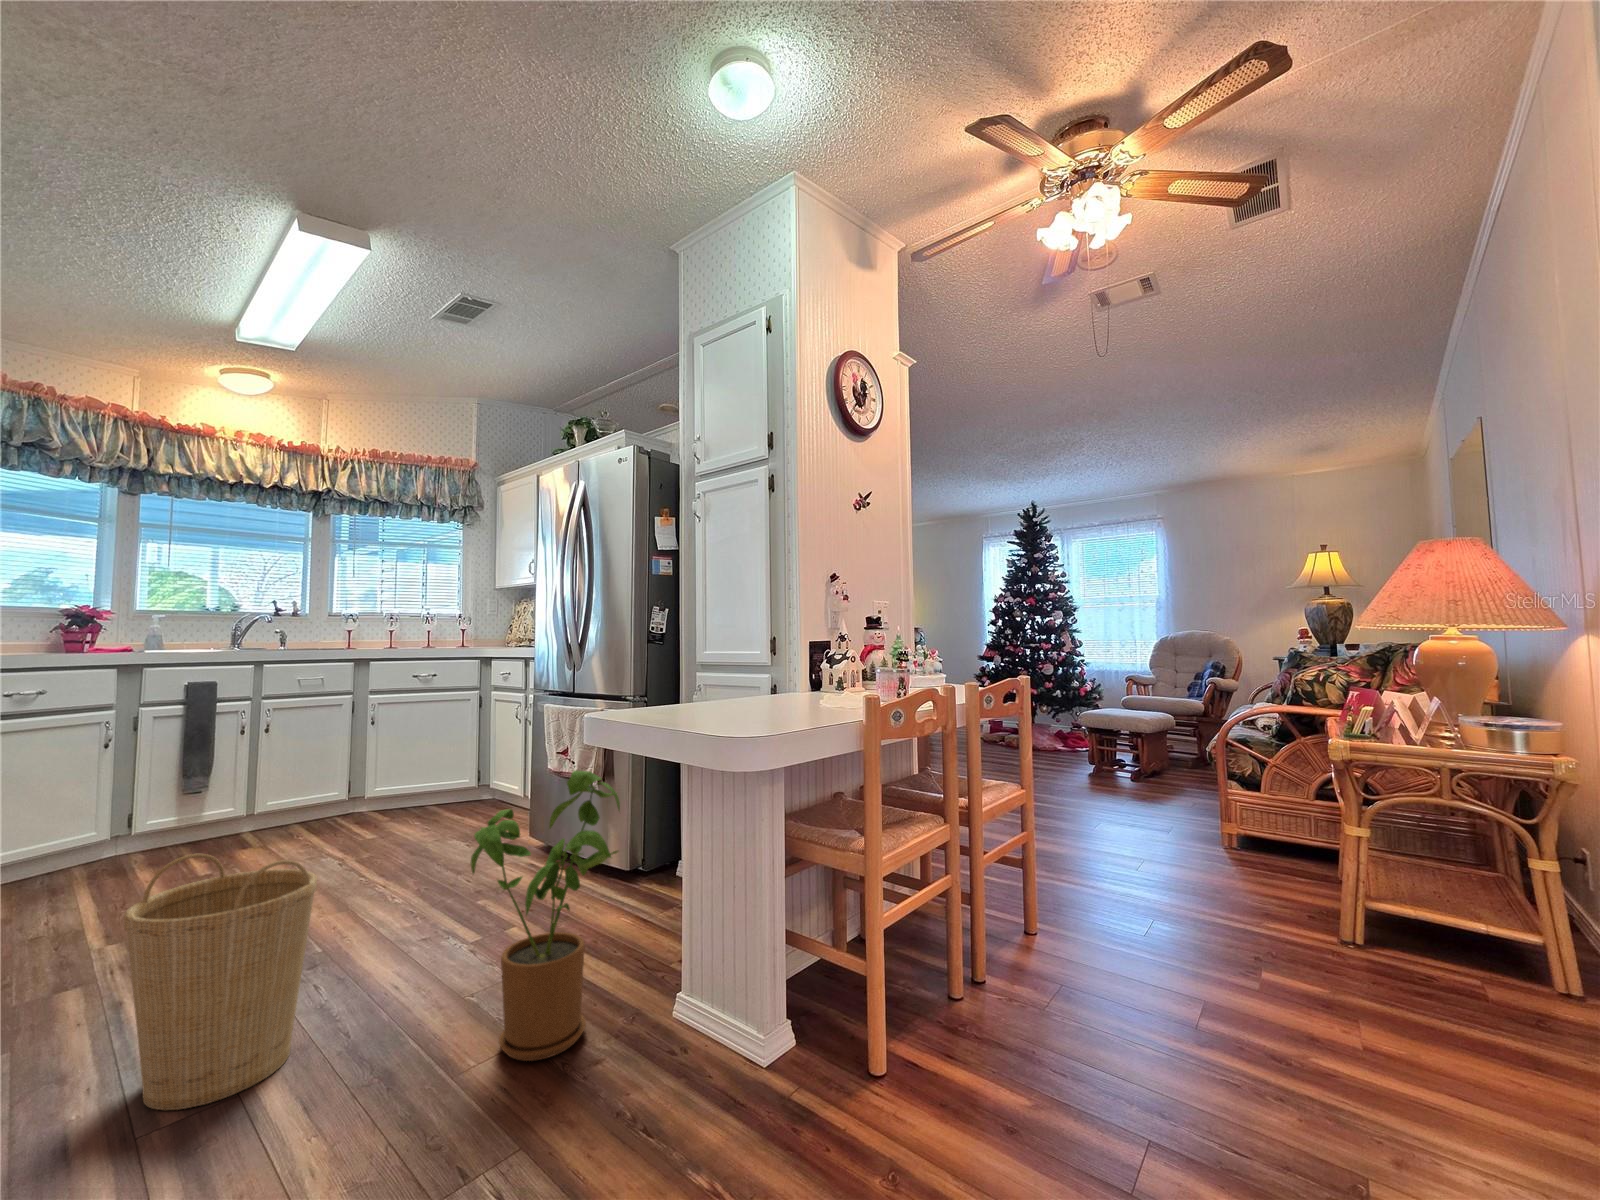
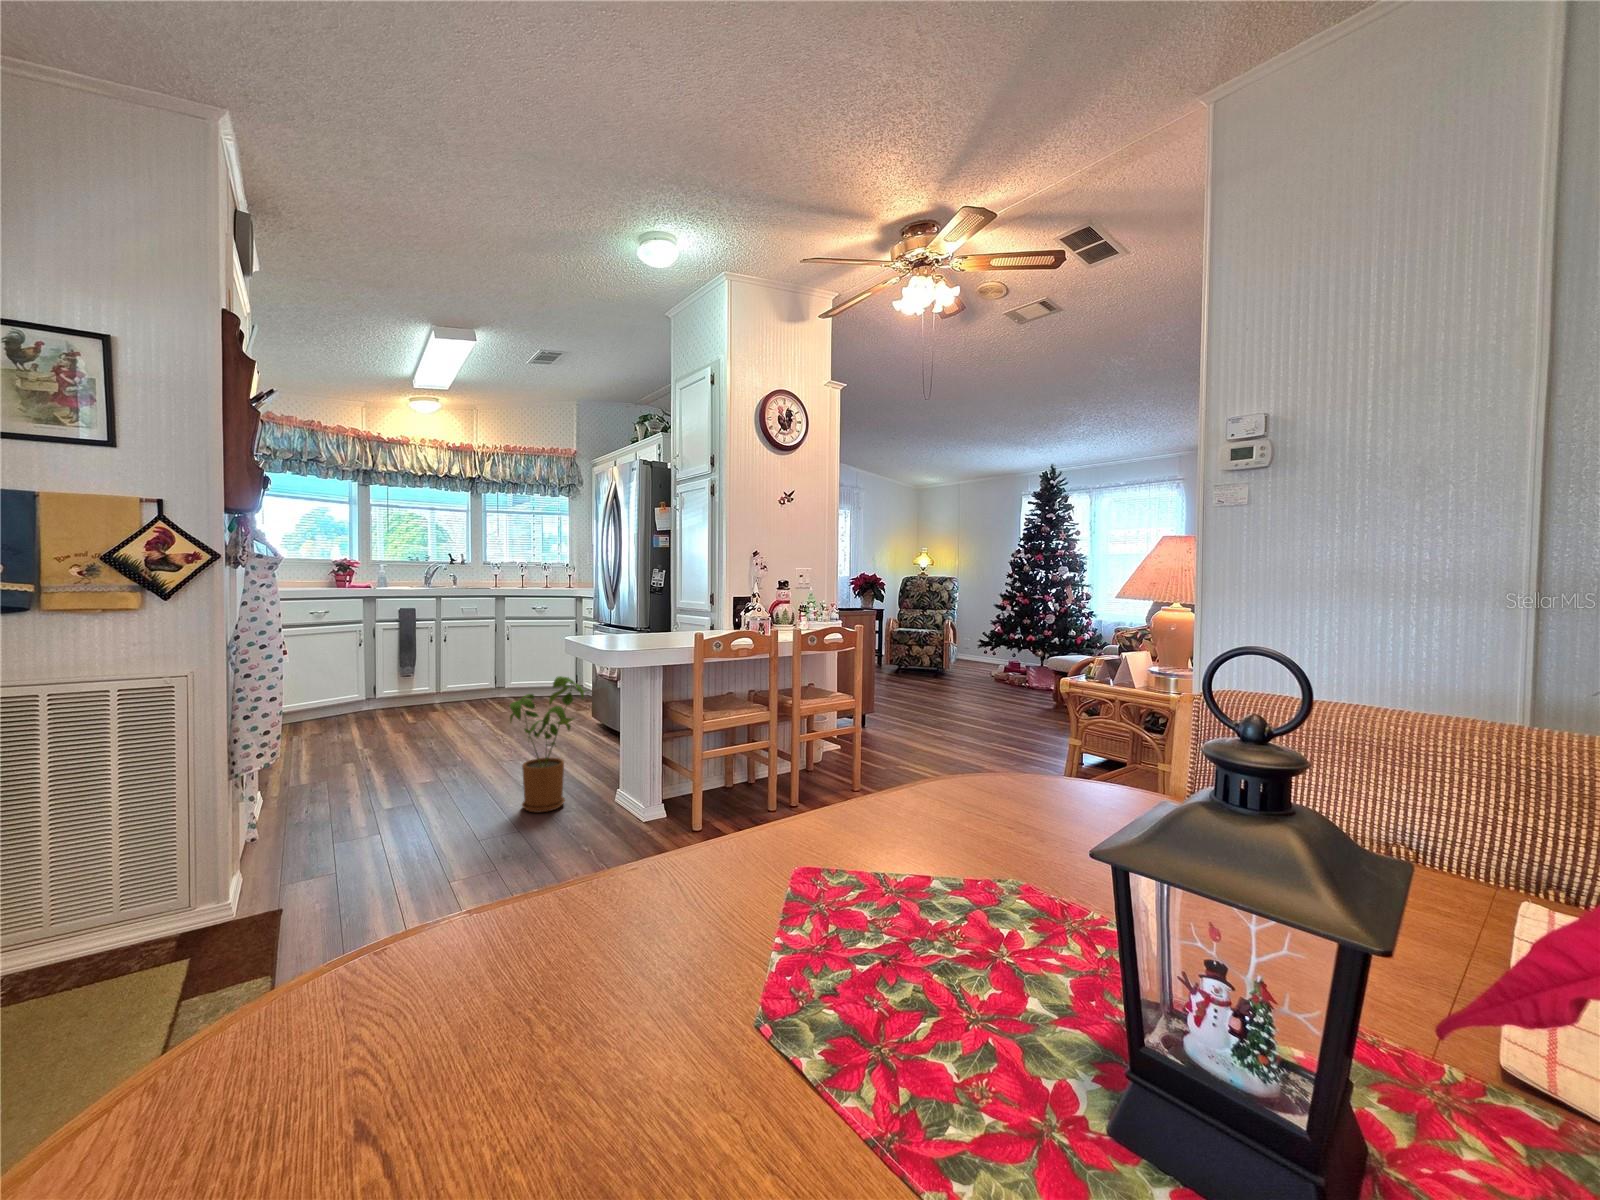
basket: present [124,854,317,1110] -> none [365,703,445,810]

